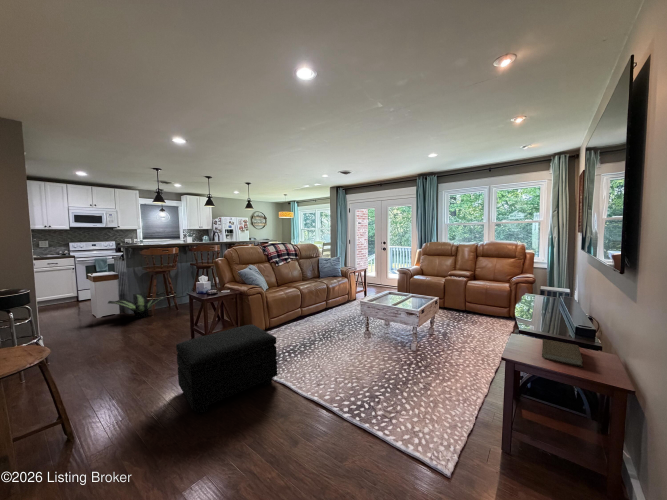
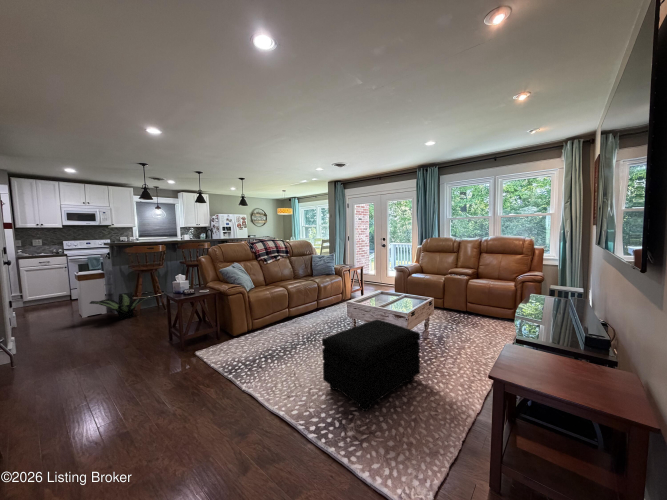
footstool: present [176,324,277,414] -> present [322,320,420,411]
book: present [542,339,583,367] -> none [537,352,588,392]

